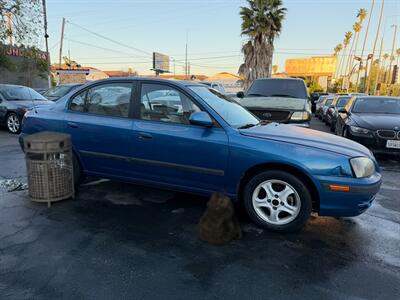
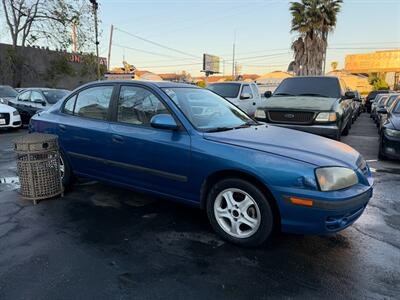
backpack: present [196,189,242,244] -> none [143,196,195,256]

